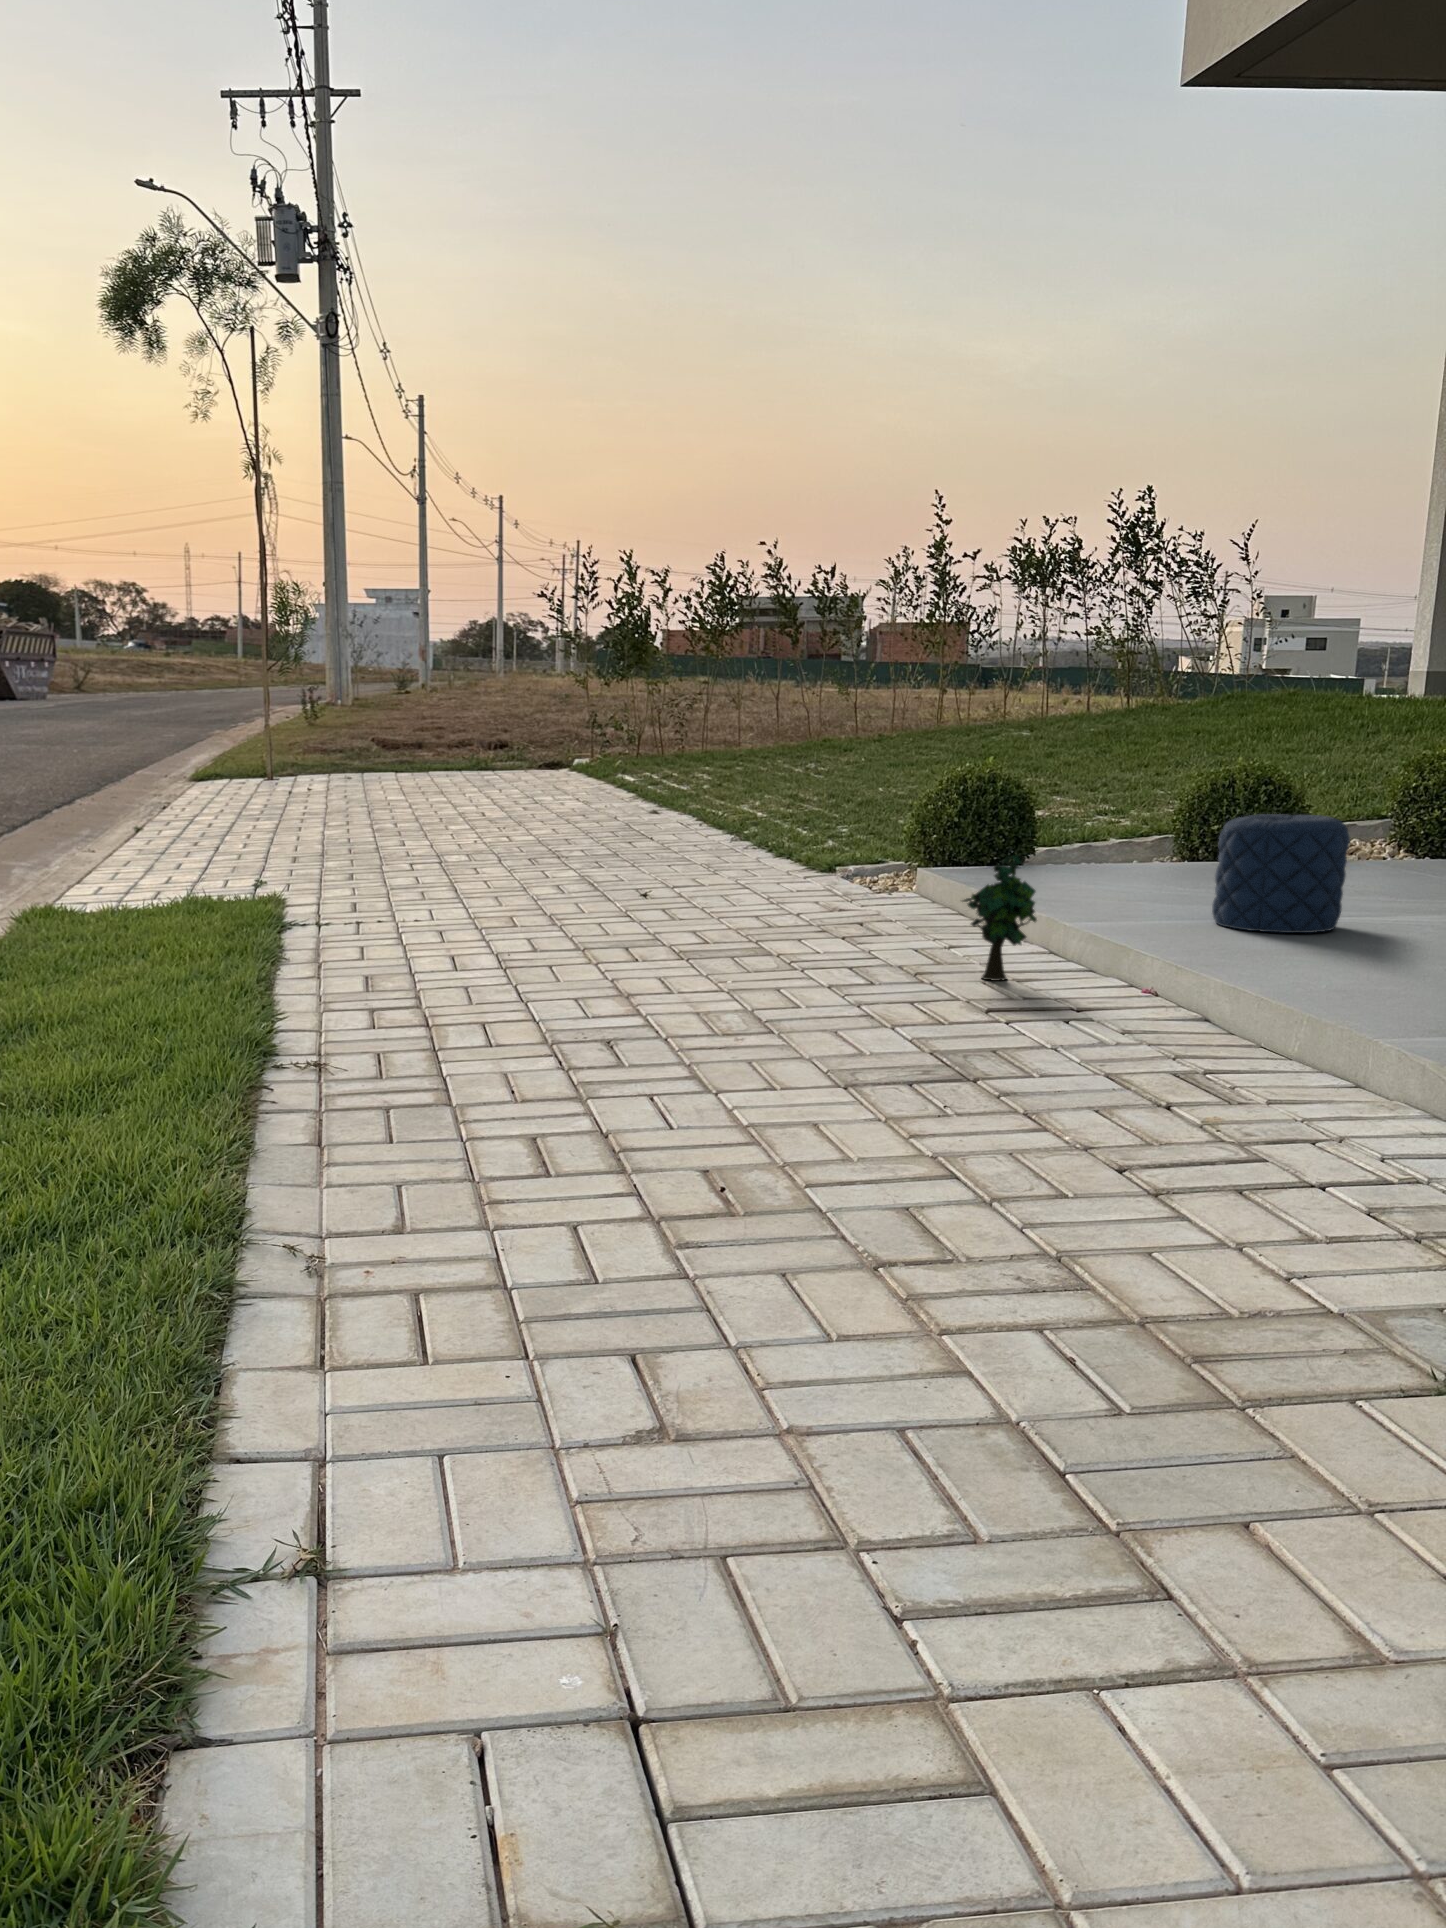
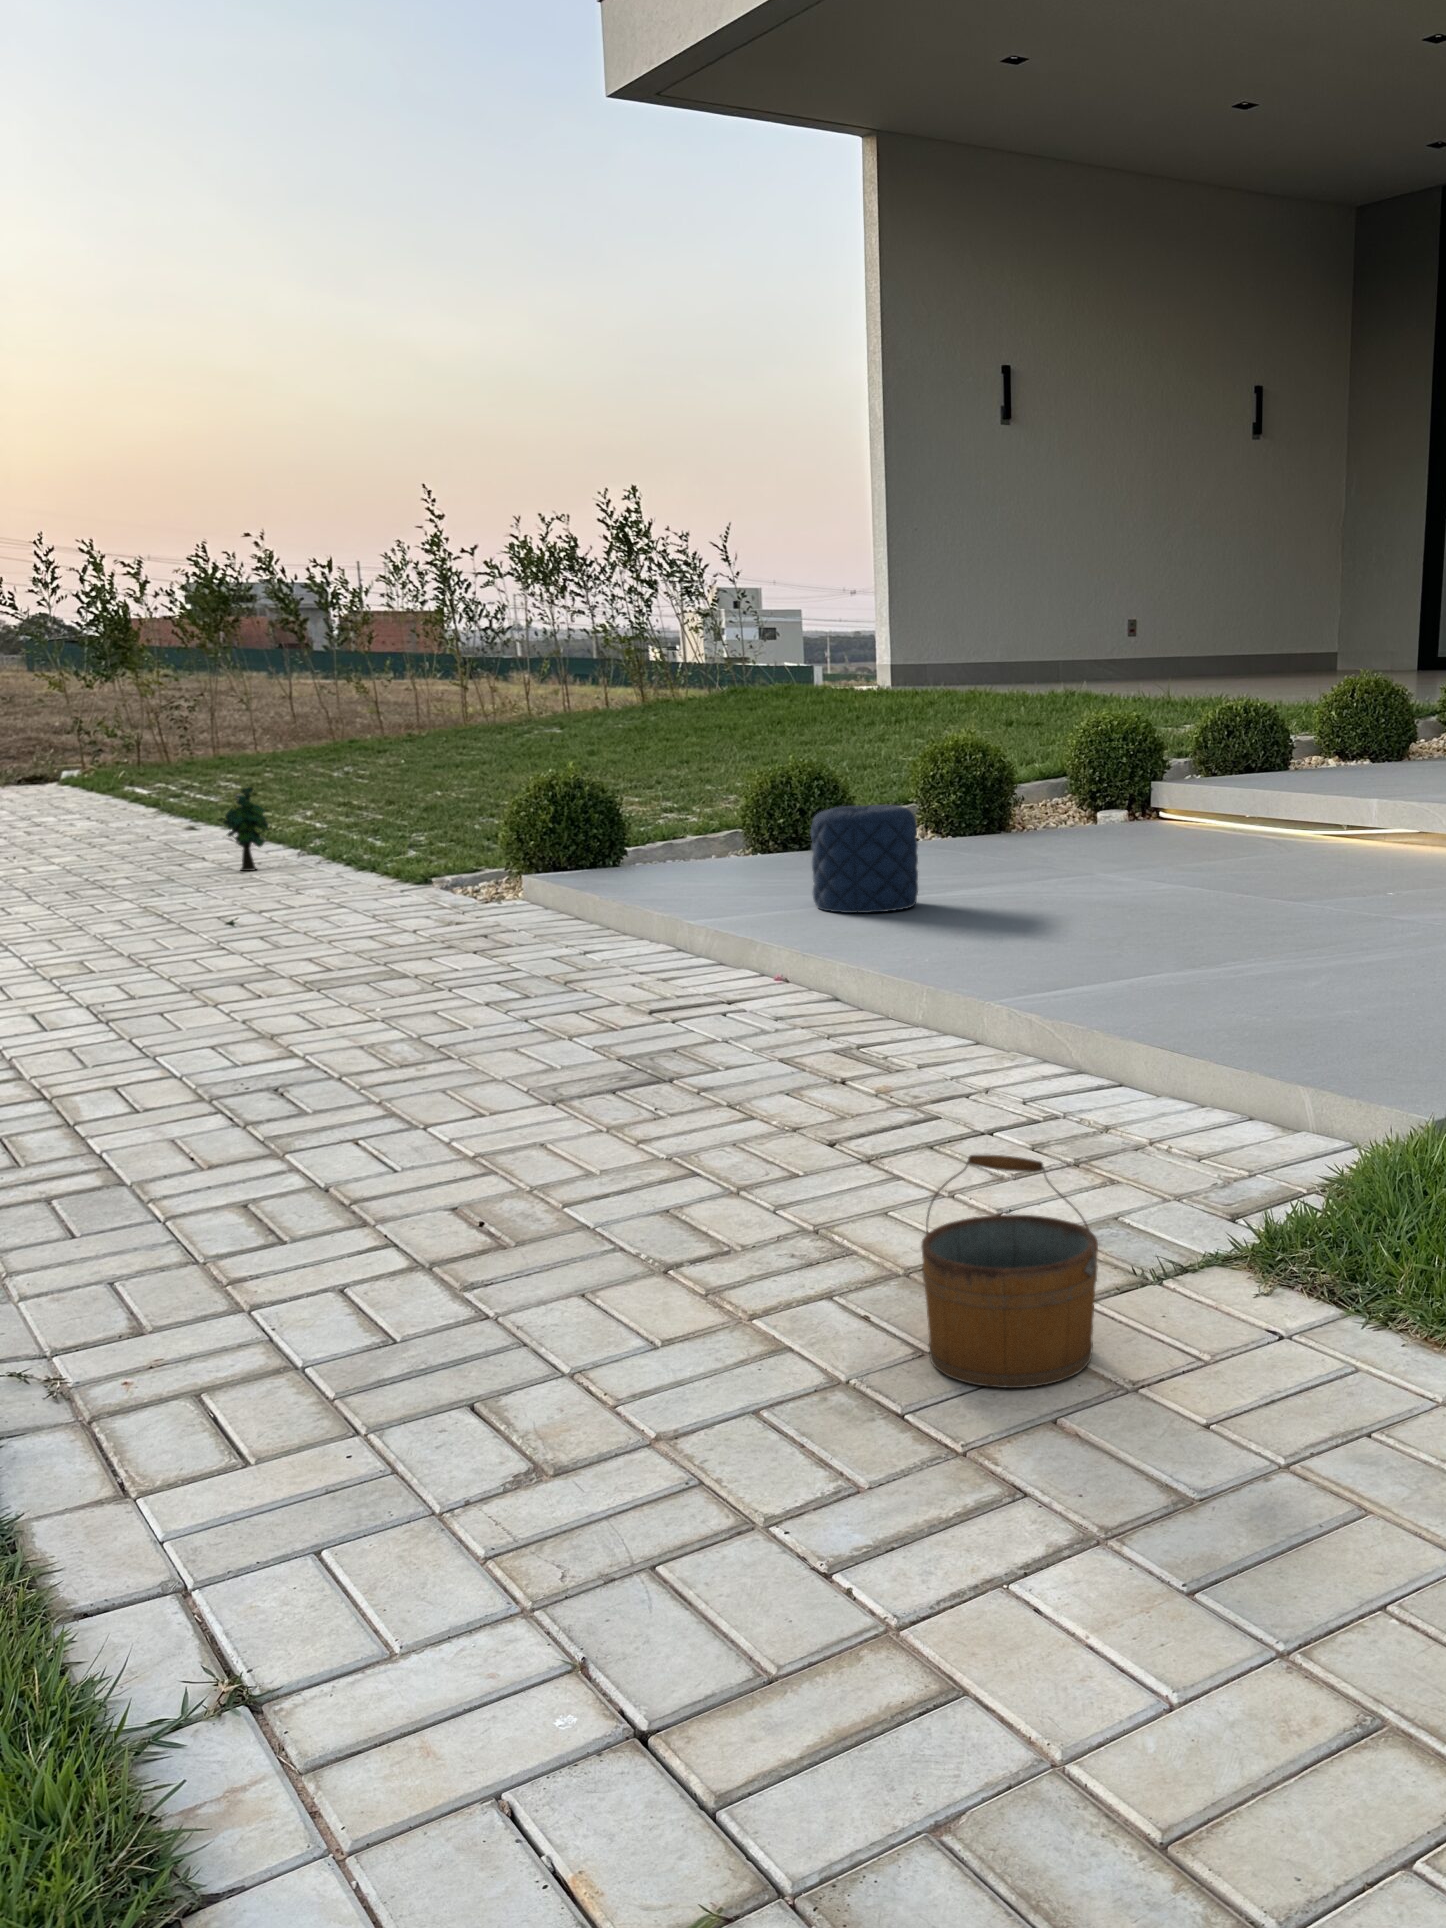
decorative plant: present [963,854,1037,981] -> present [219,787,269,871]
bucket: none [1126,1195,1354,1478] -> present [921,1155,1098,1388]

